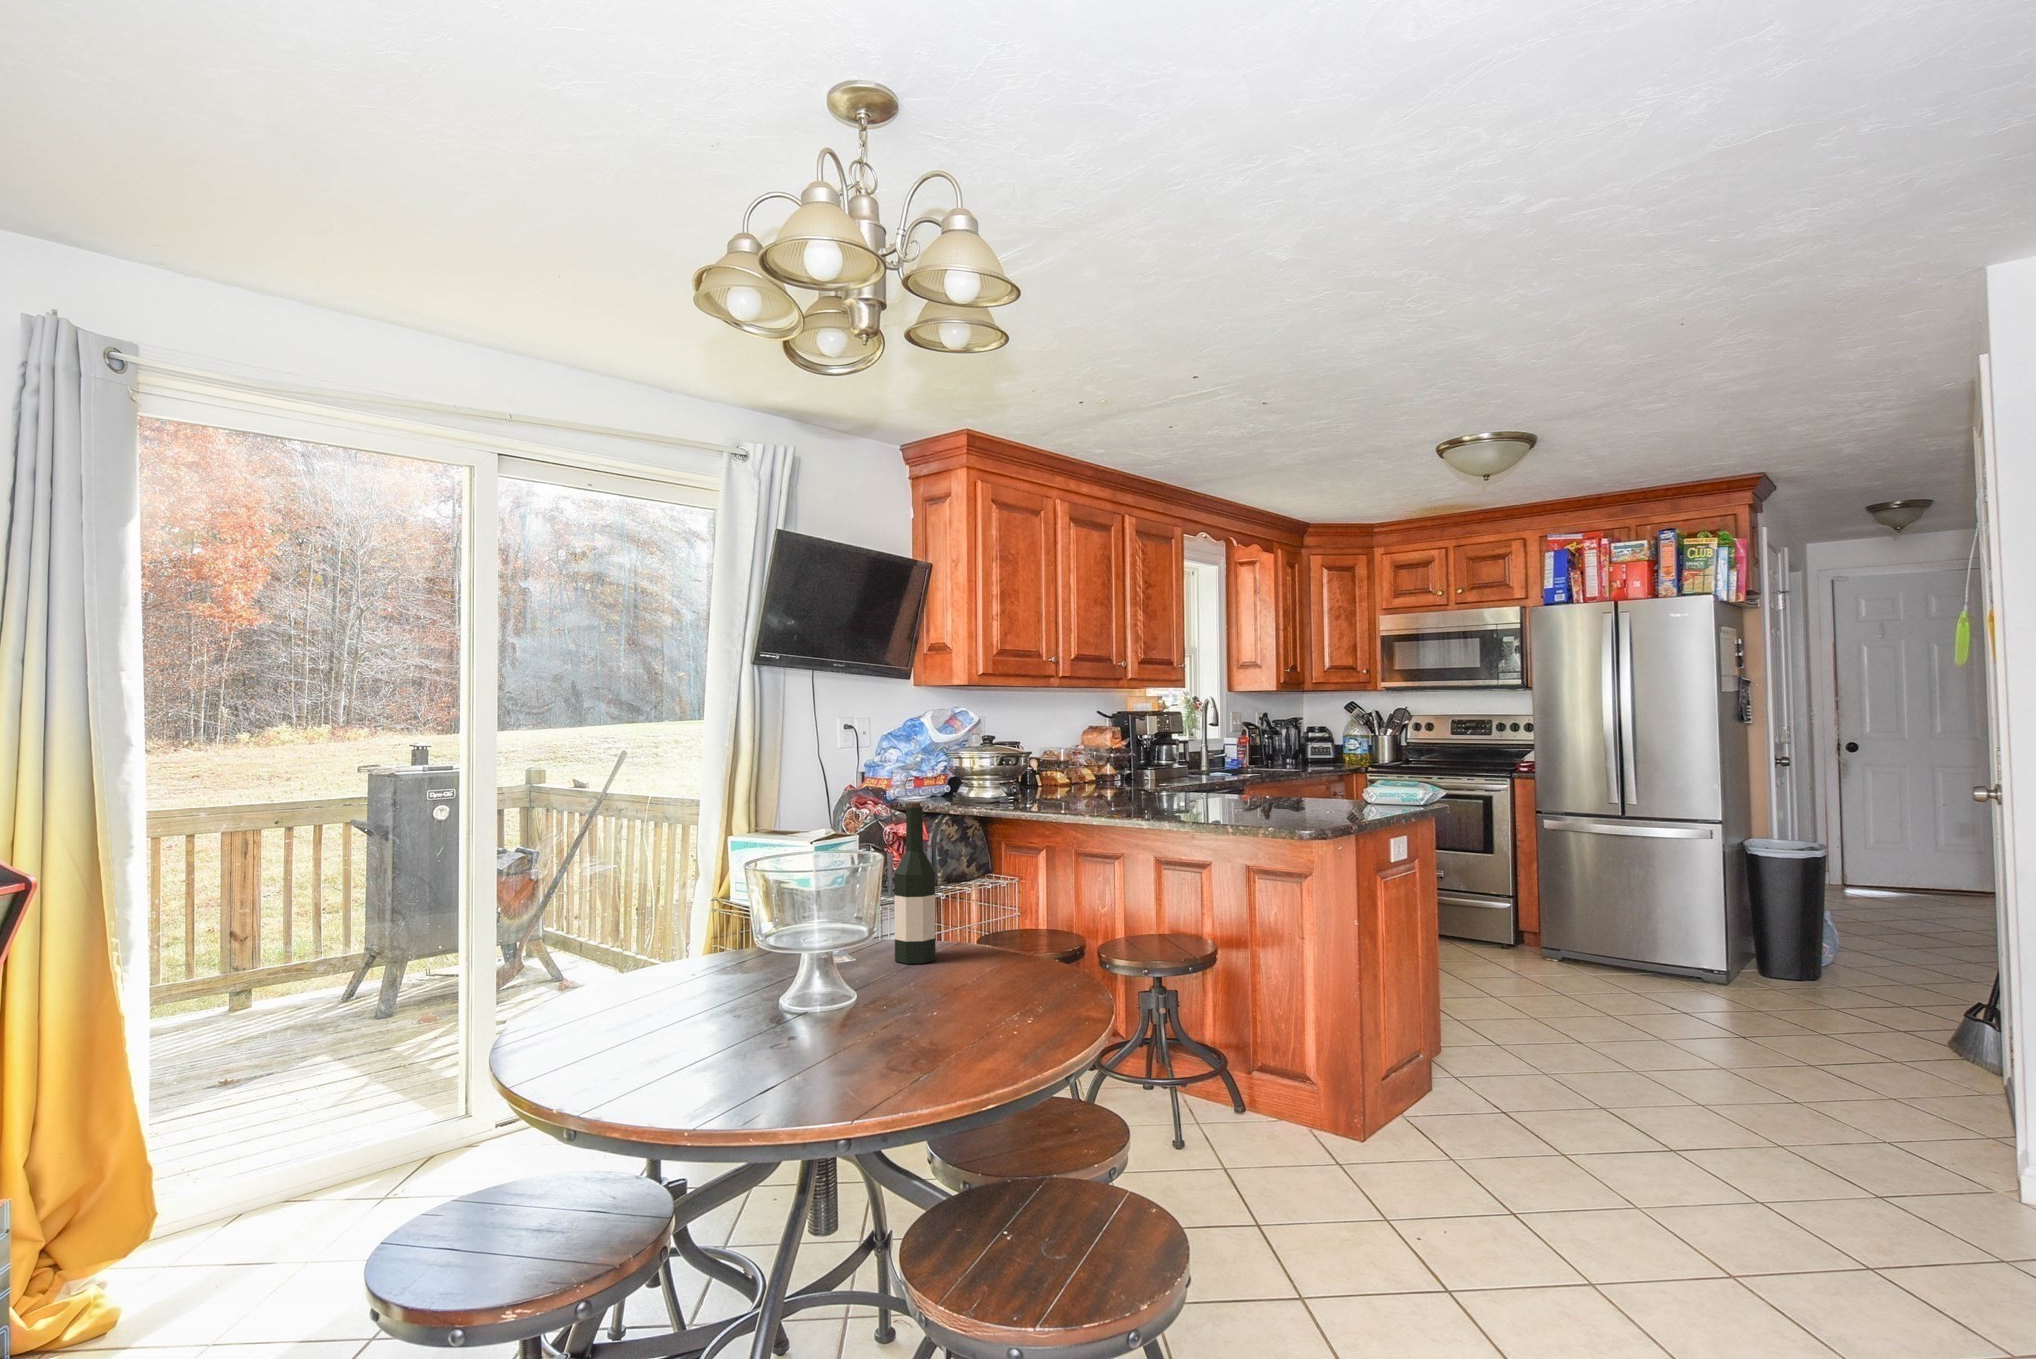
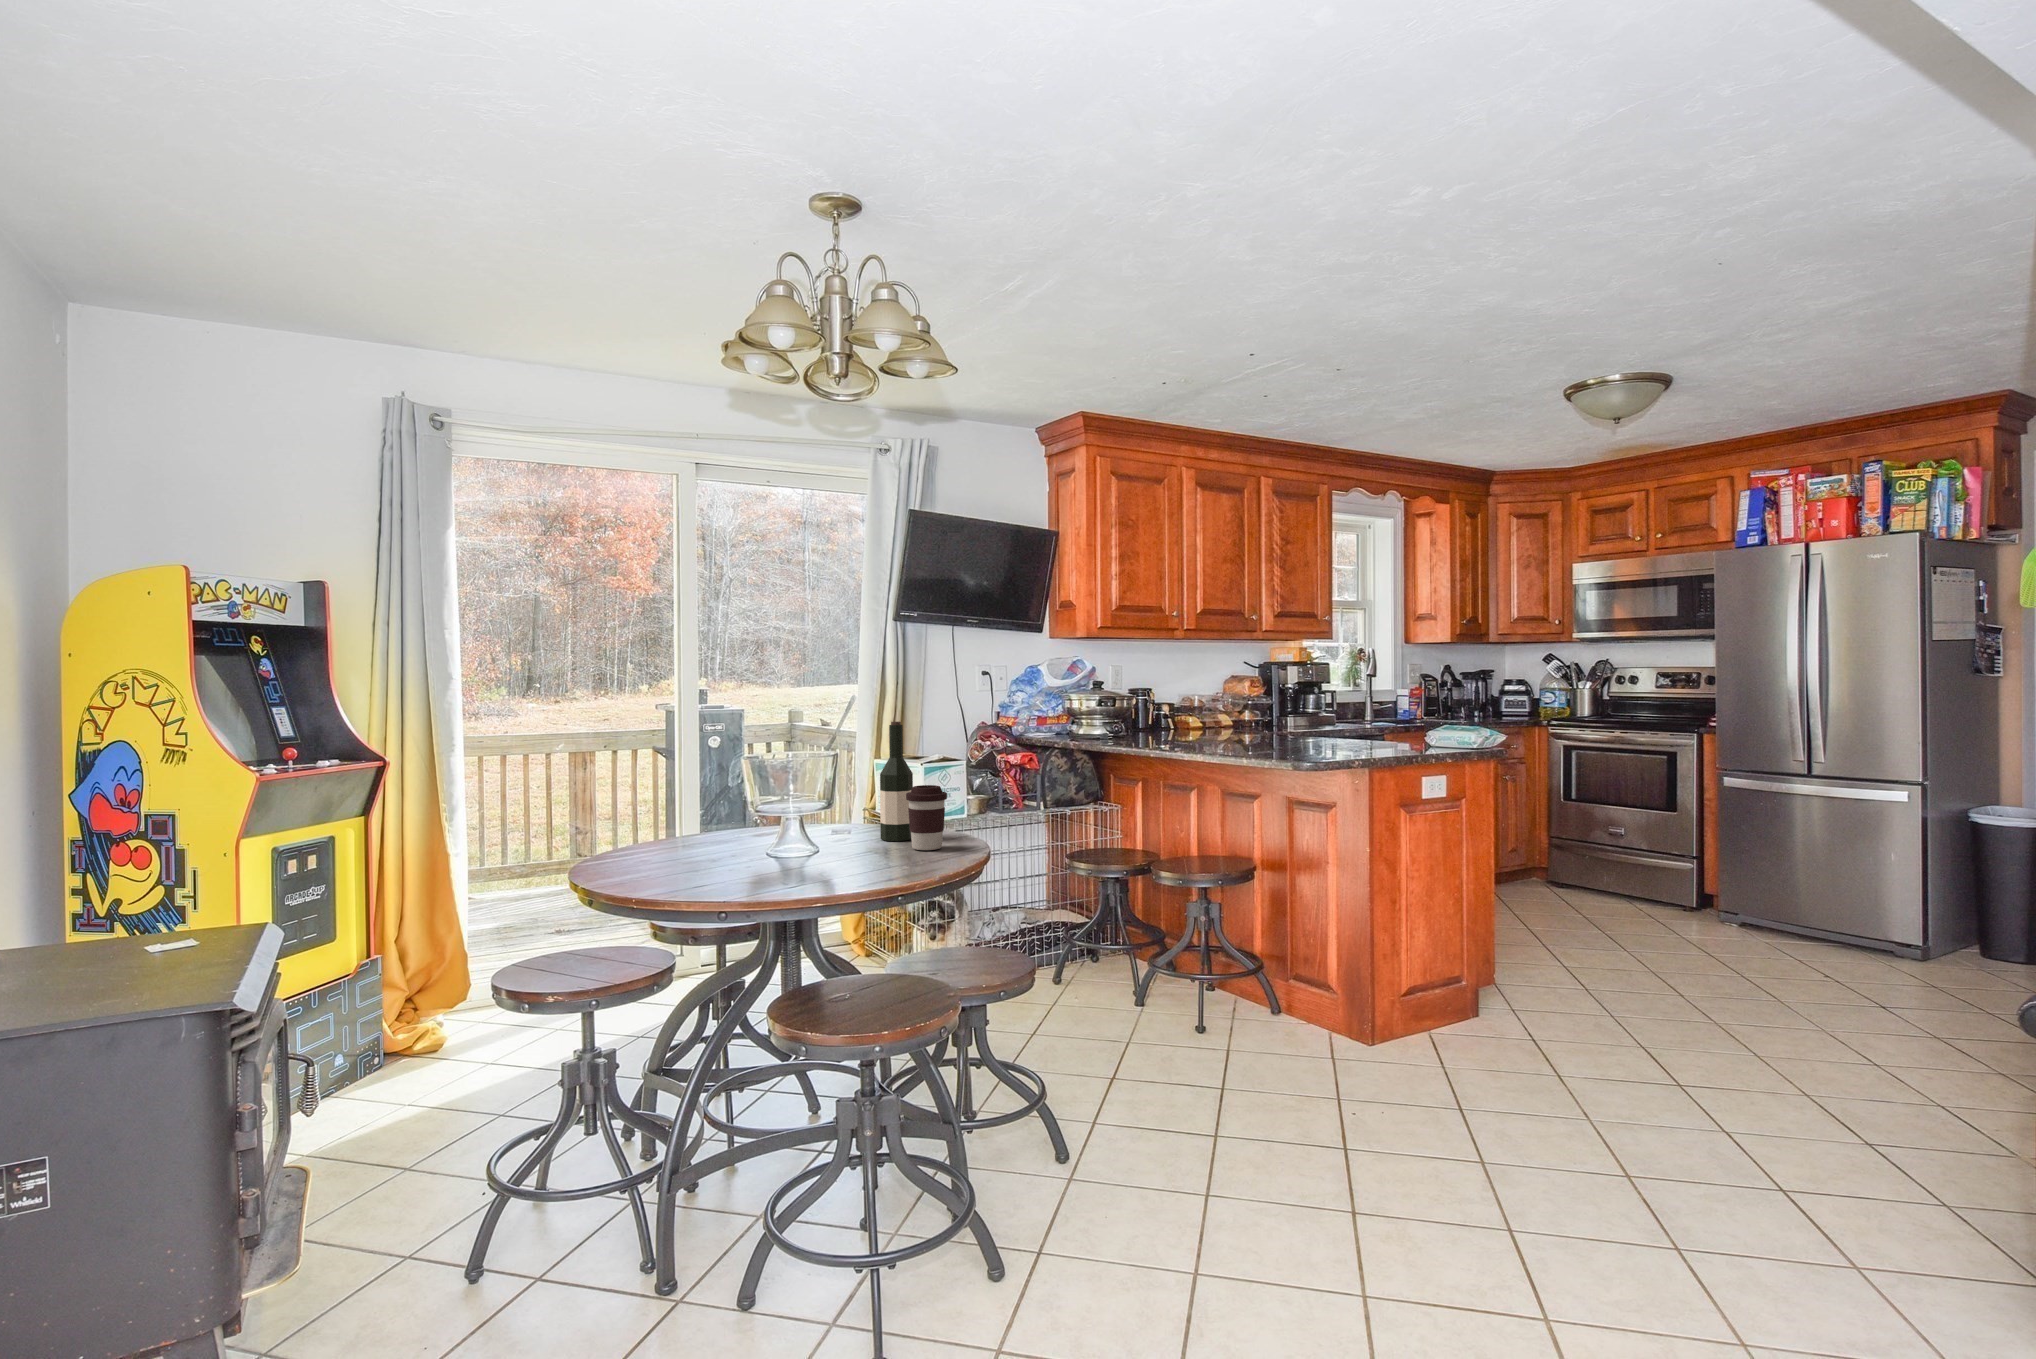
coffee cup: none [953,887,1007,977] -> present [906,785,947,850]

